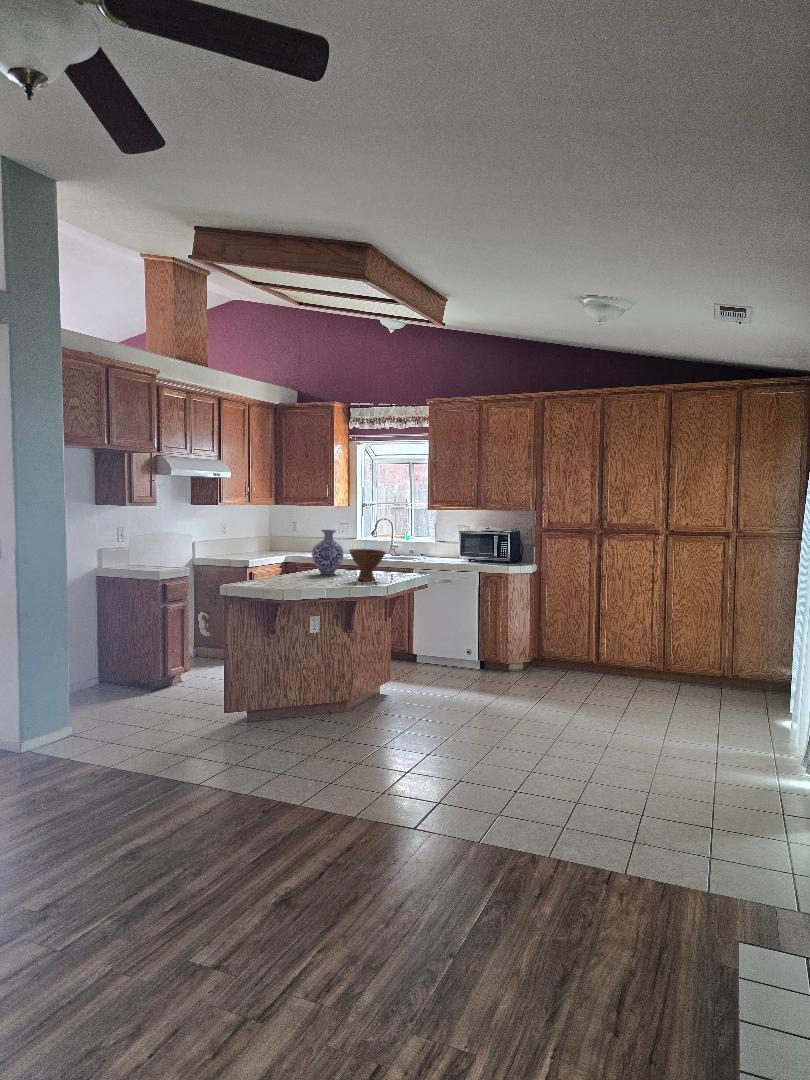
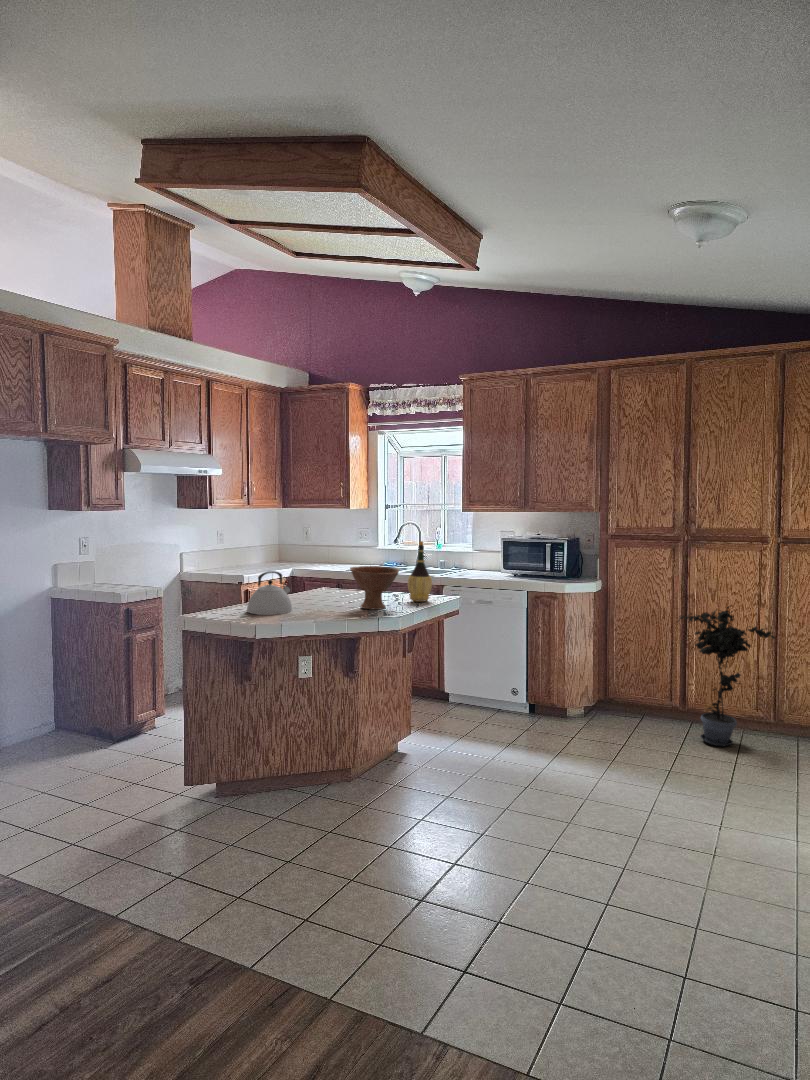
vase: present [312,530,344,575] -> none [308,540,348,599]
wine bottle: none [390,531,409,576] -> present [408,541,432,602]
kettle: none [271,552,306,584] -> present [247,571,292,615]
potted plant: none [594,582,665,689] -> present [678,606,775,746]

